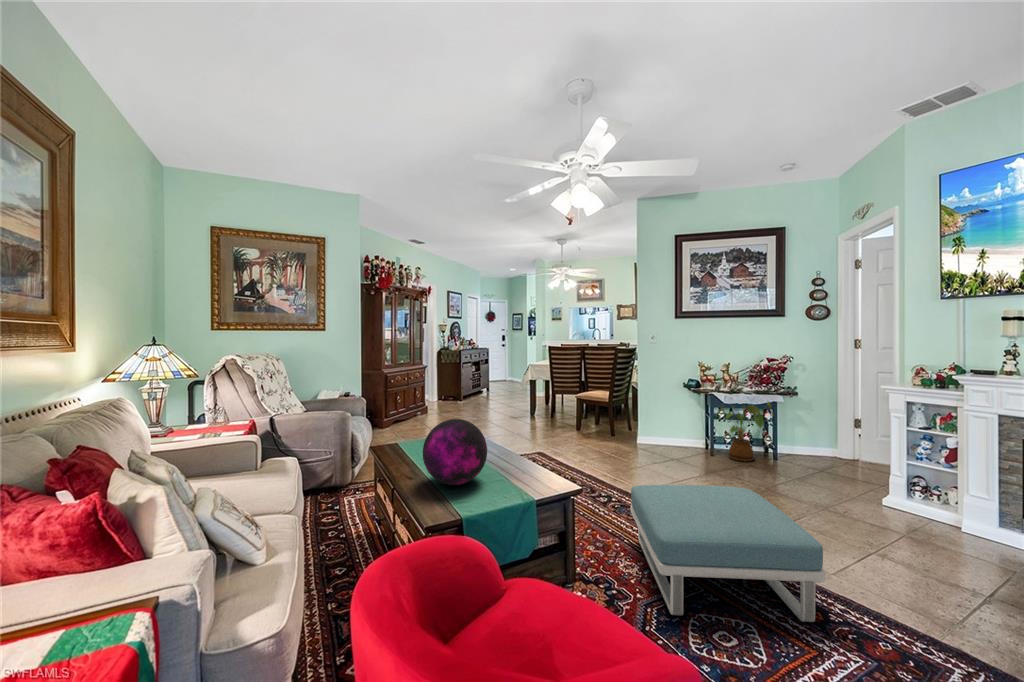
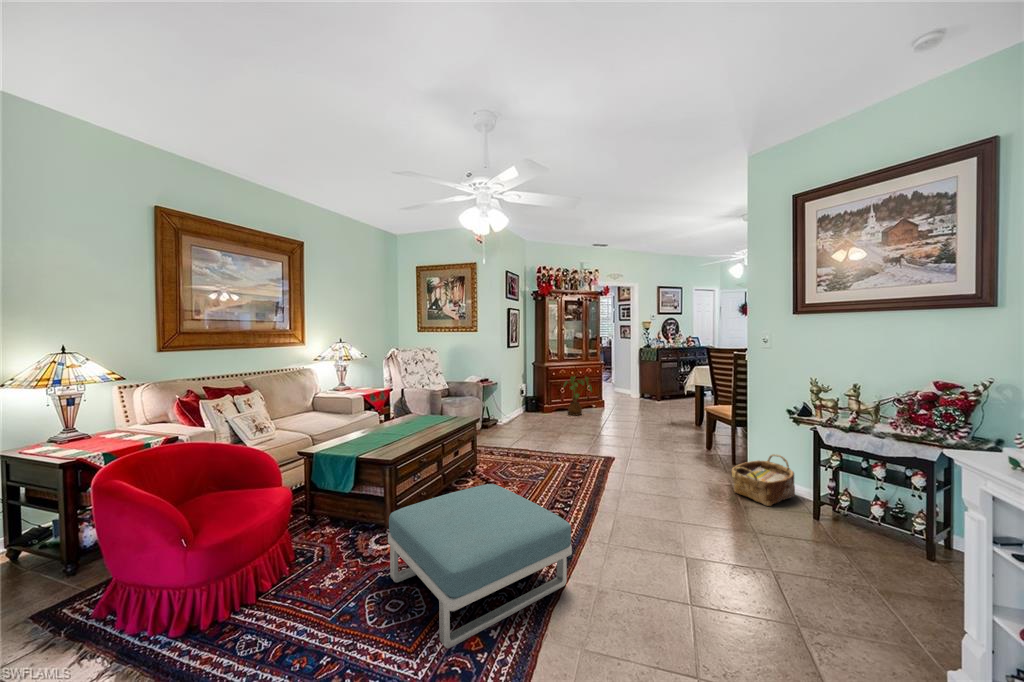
house plant: present [720,402,772,462] -> present [564,376,592,415]
decorative orb: present [423,419,487,485] -> none [344,395,390,440]
woven basket: none [653,420,689,456] -> present [732,454,795,506]

